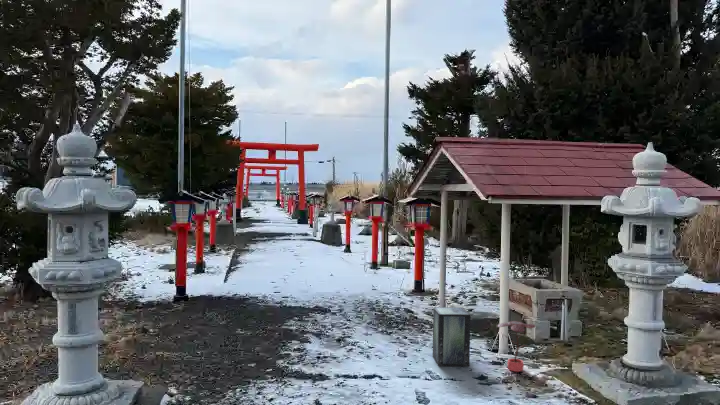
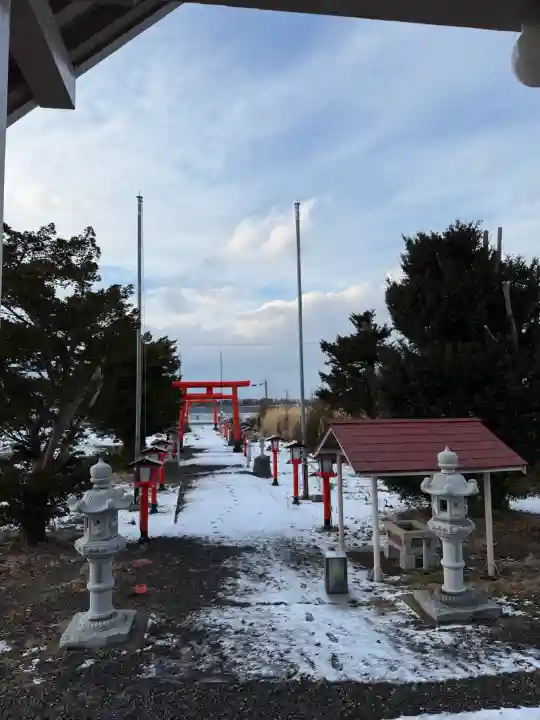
potted plant: present [498,321,535,372] -> present [130,559,152,593]

